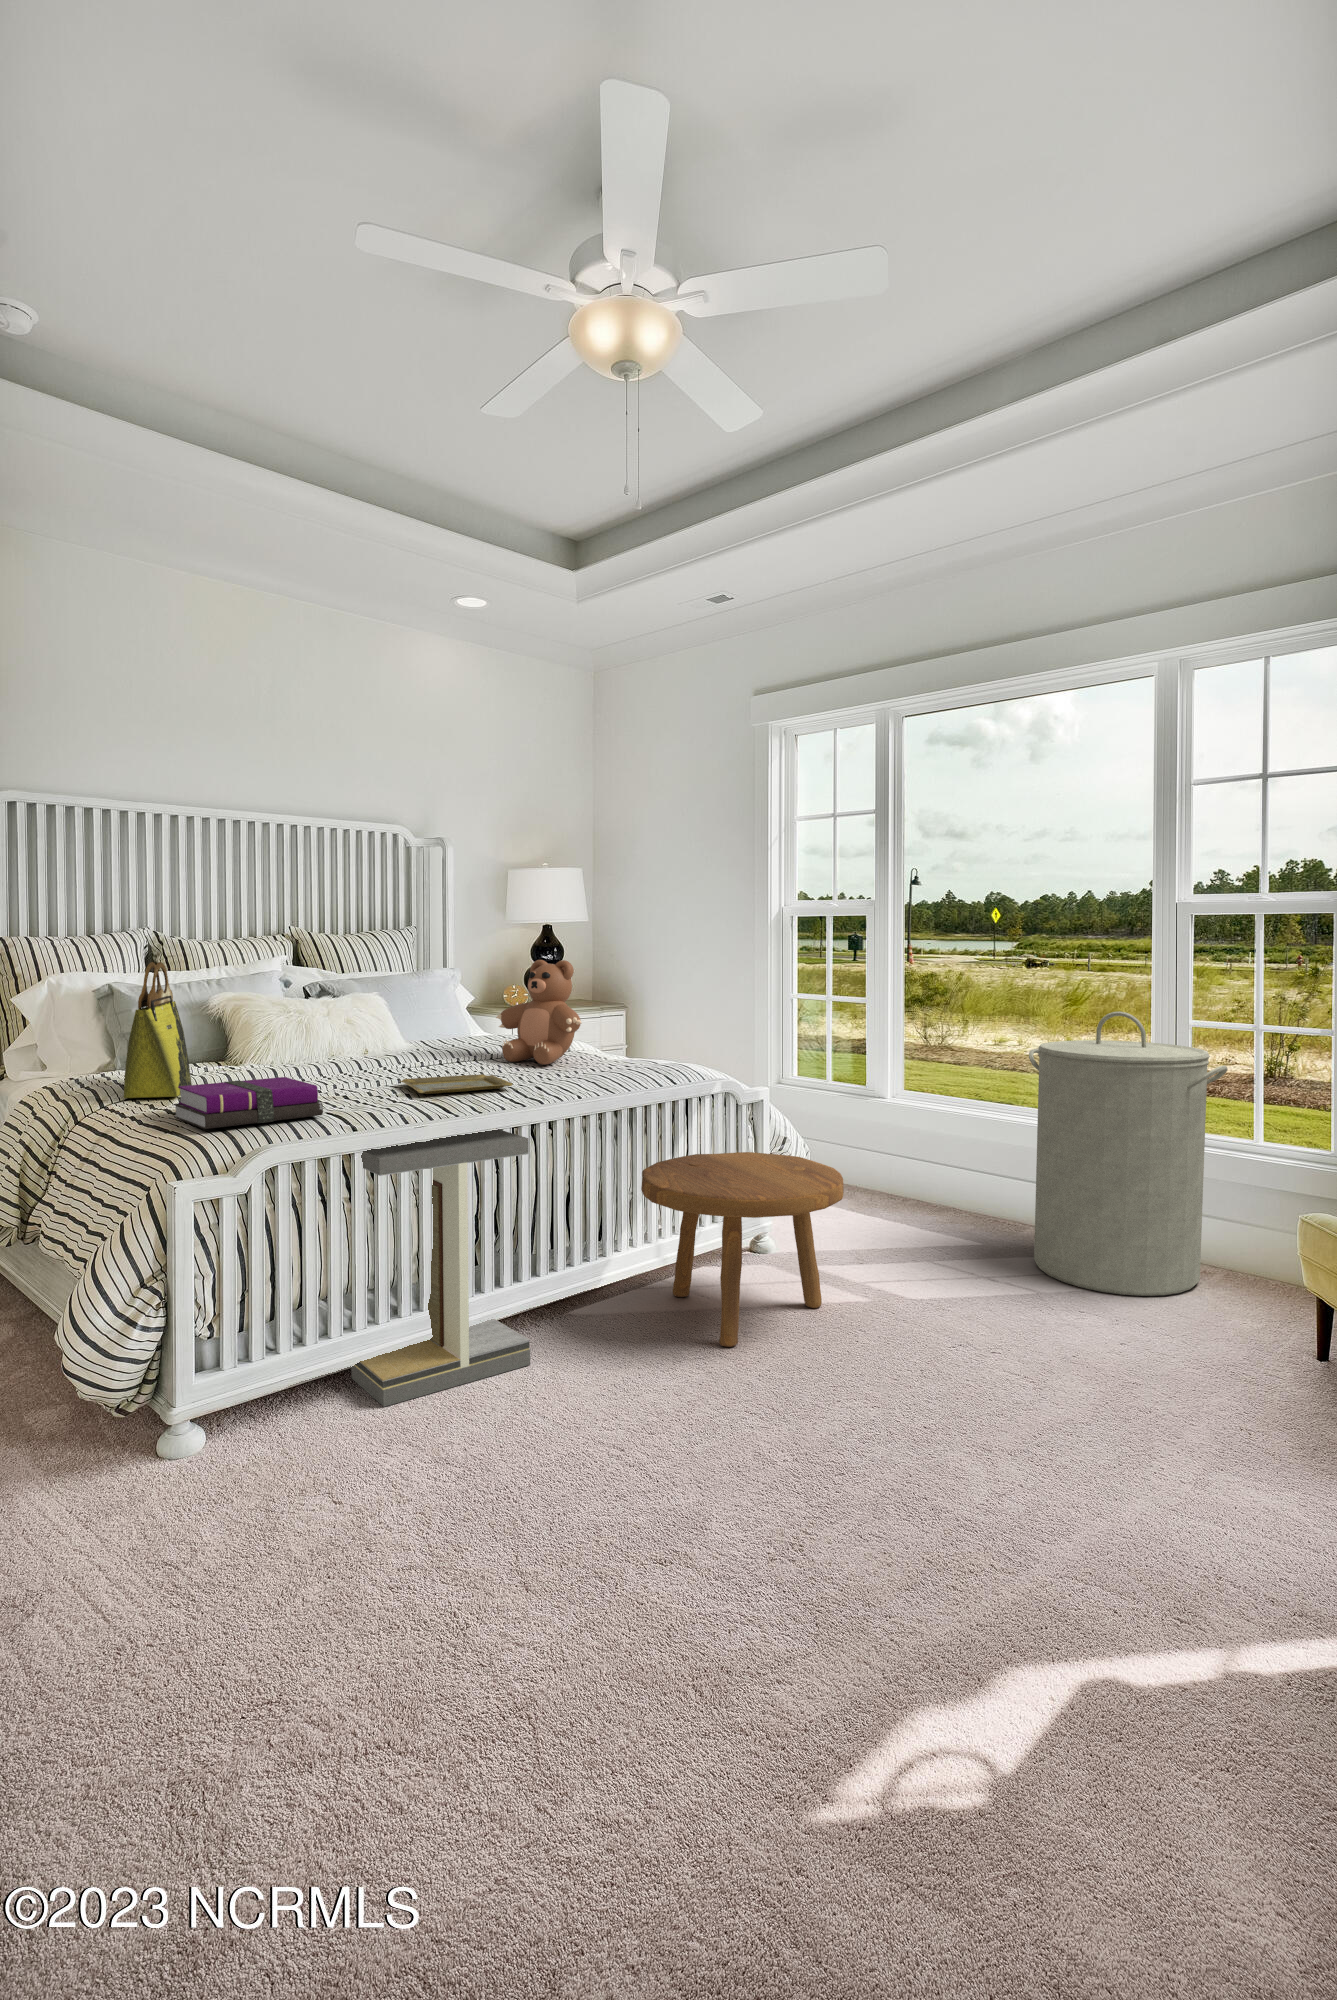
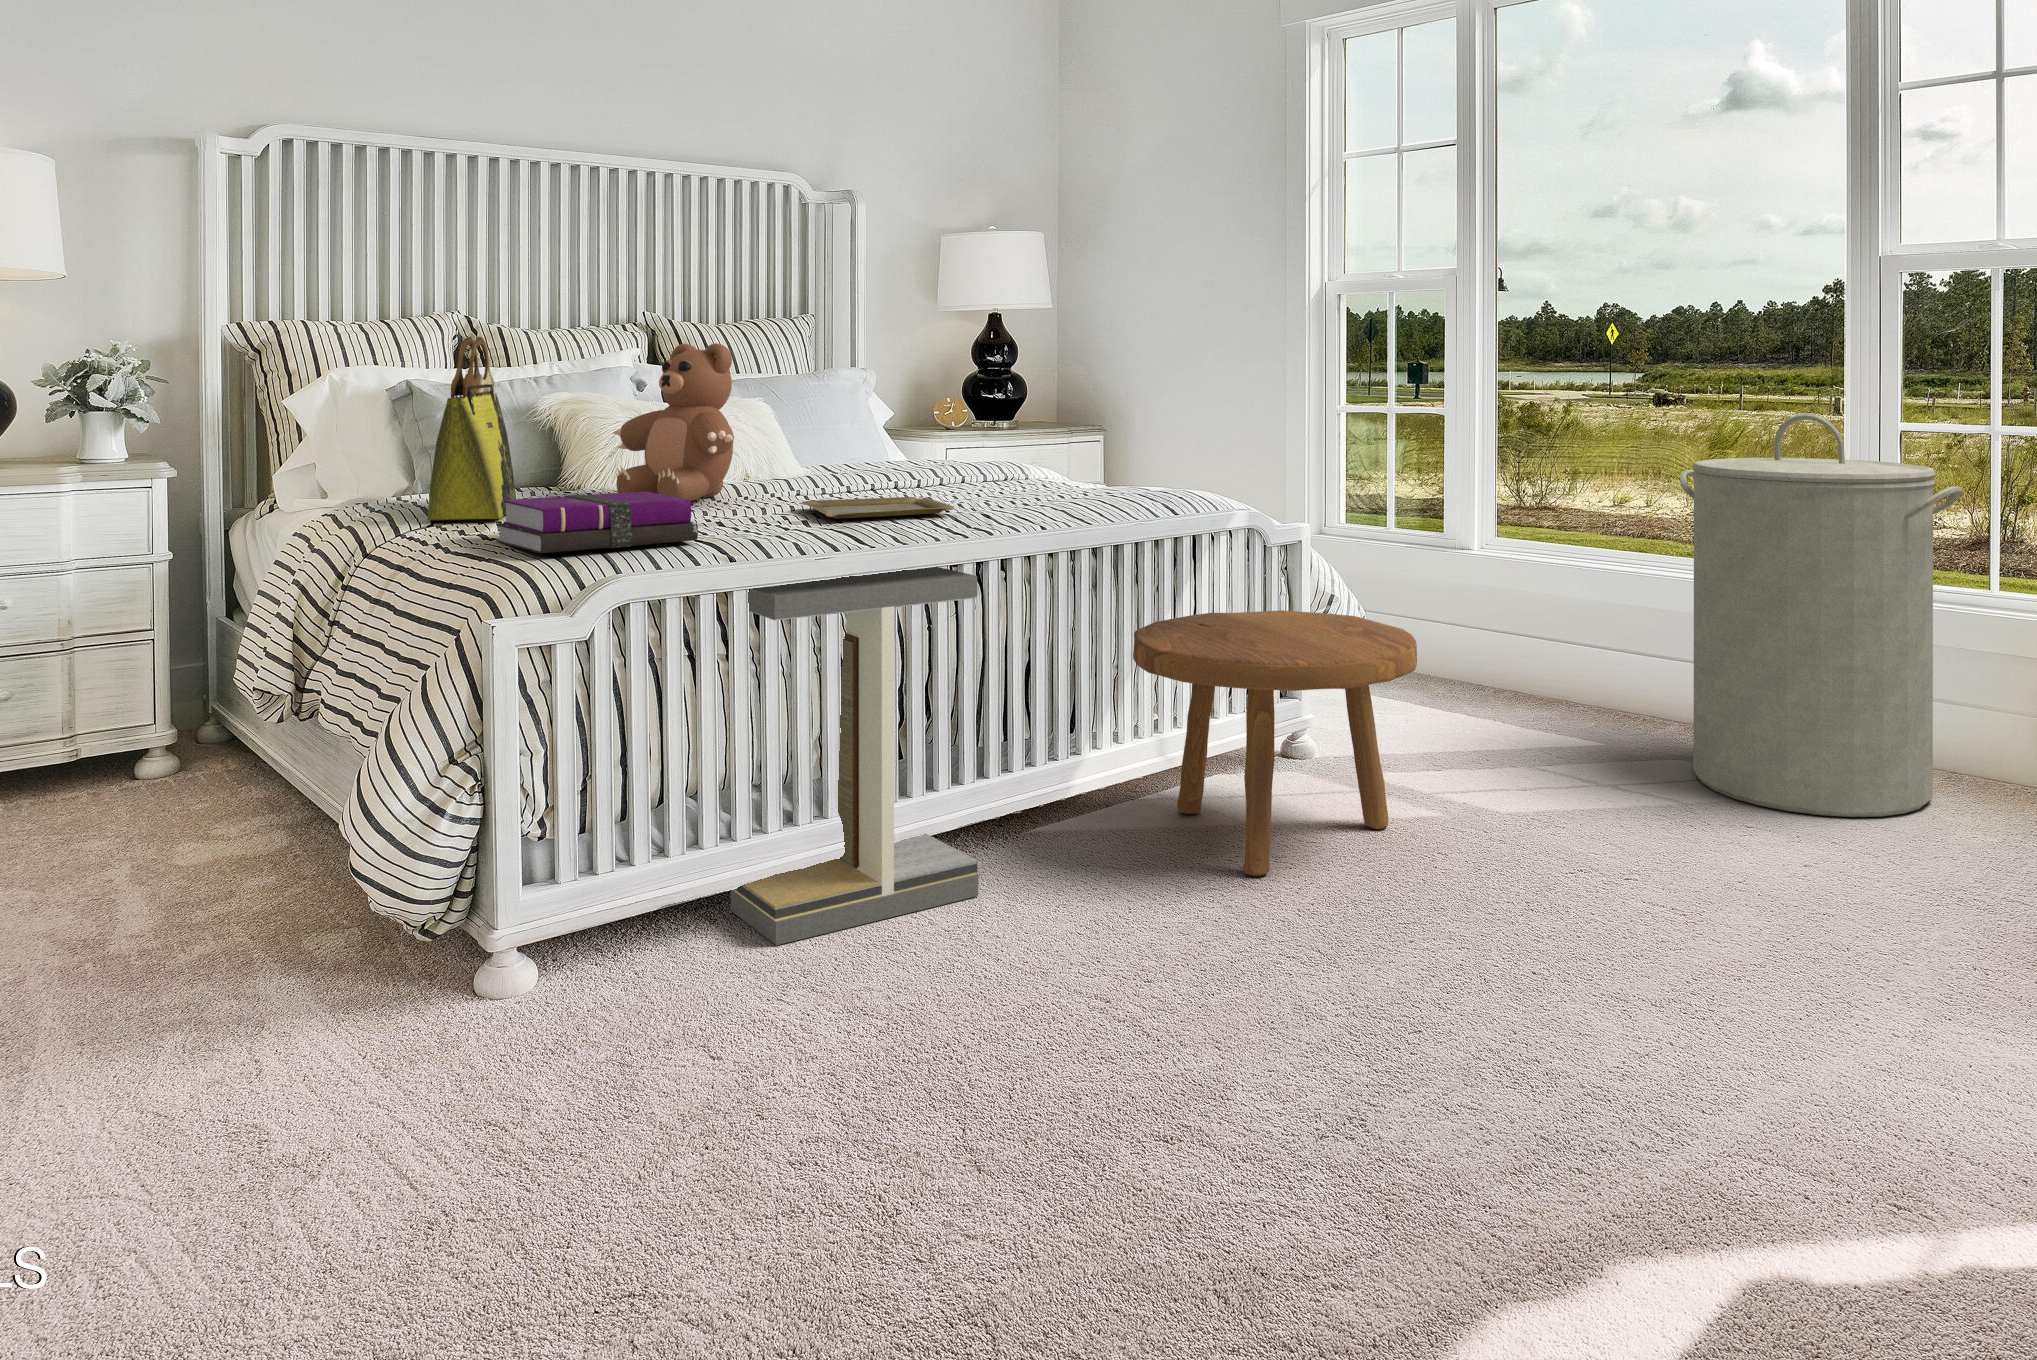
teddy bear: present [496,960,582,1065] -> present [613,343,734,501]

